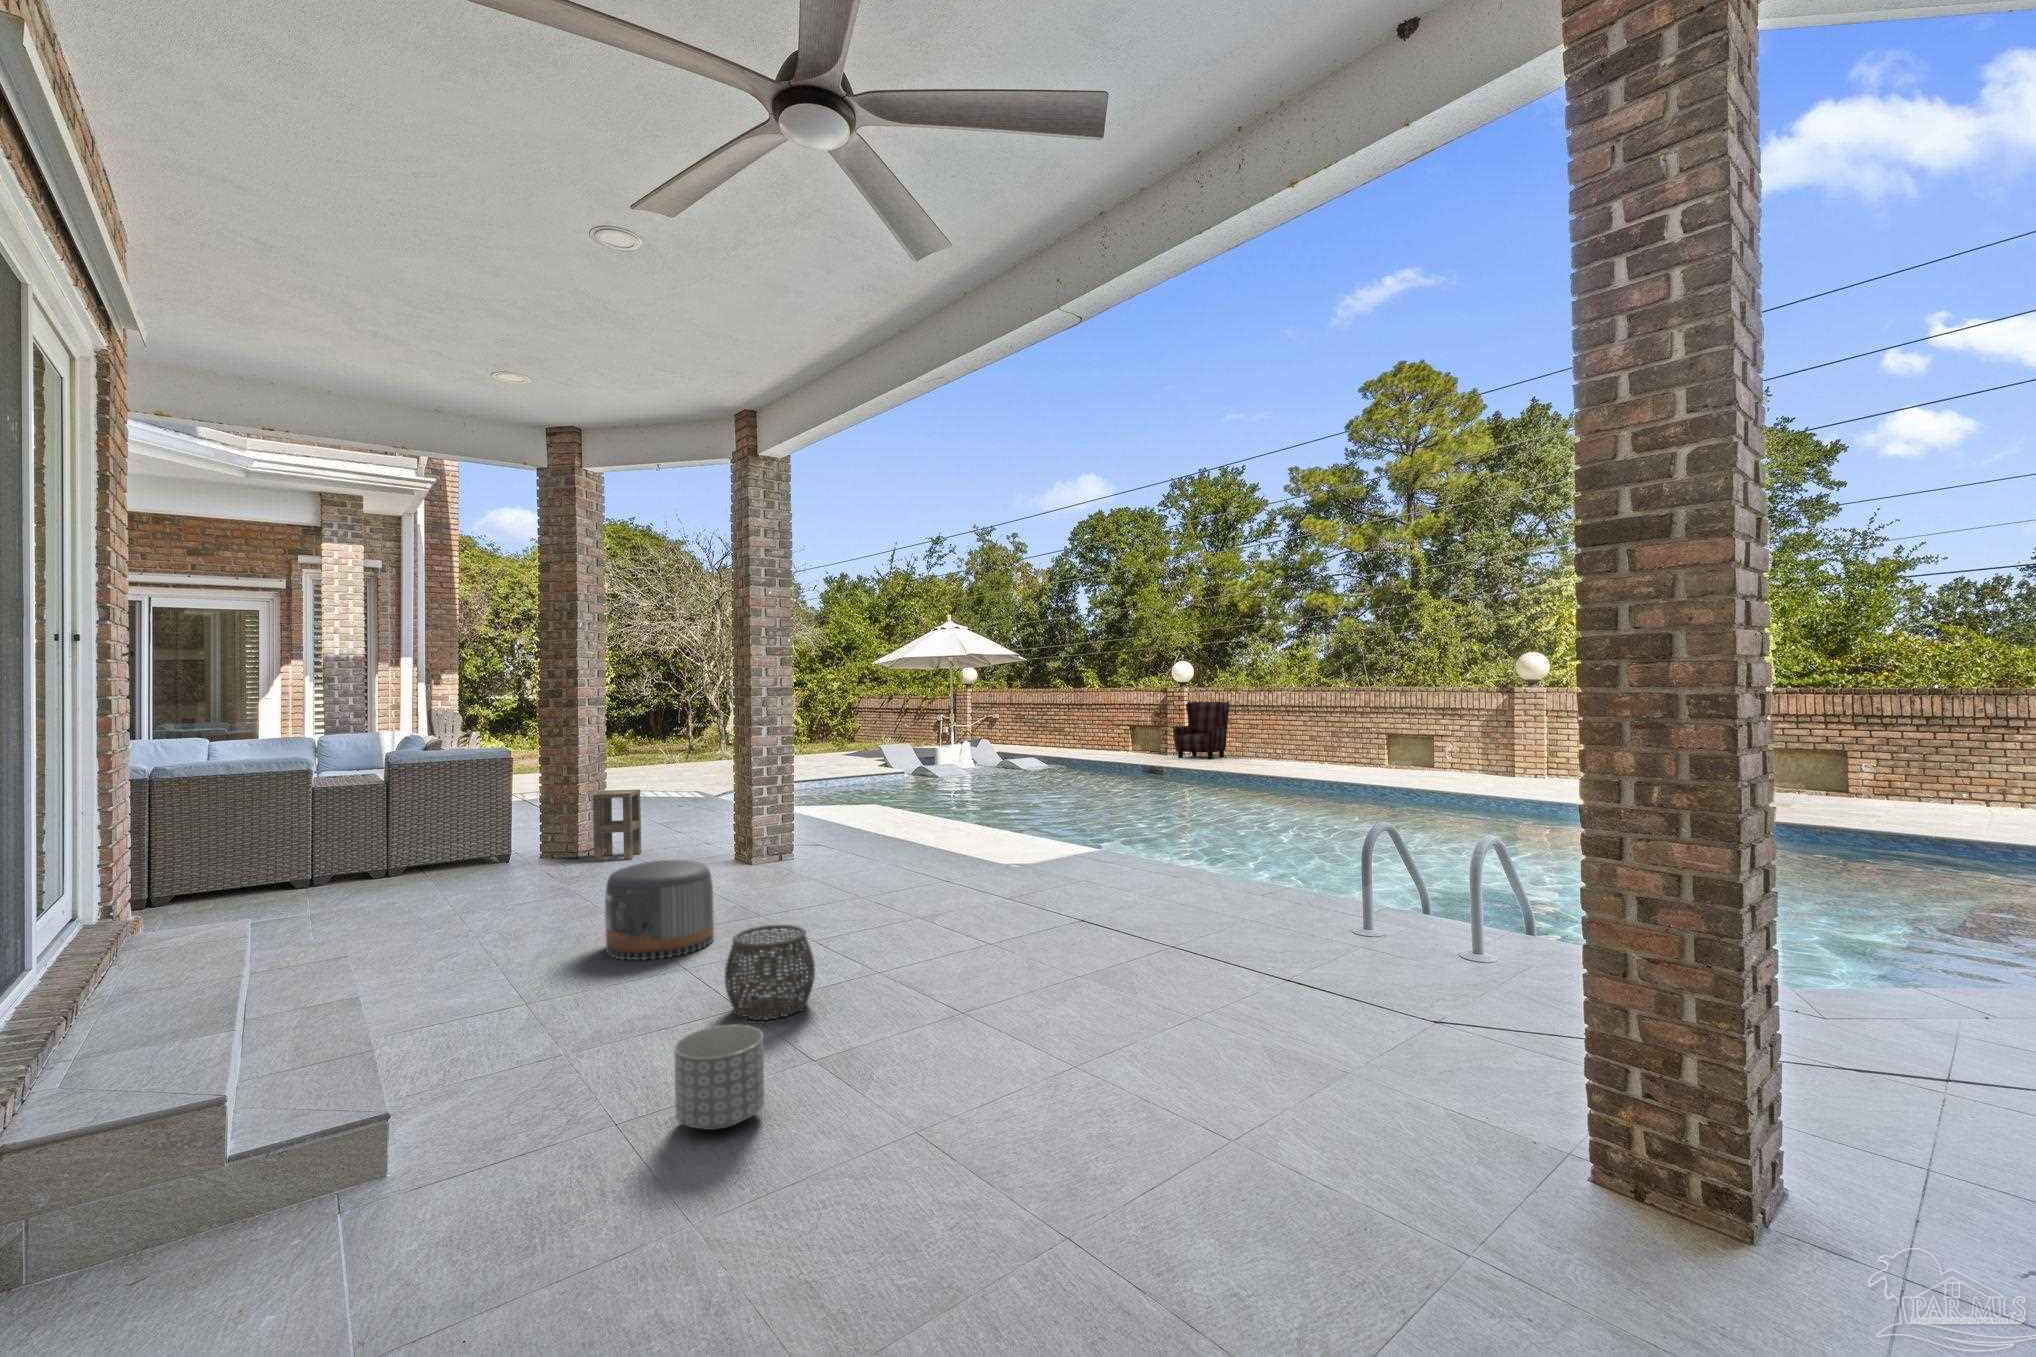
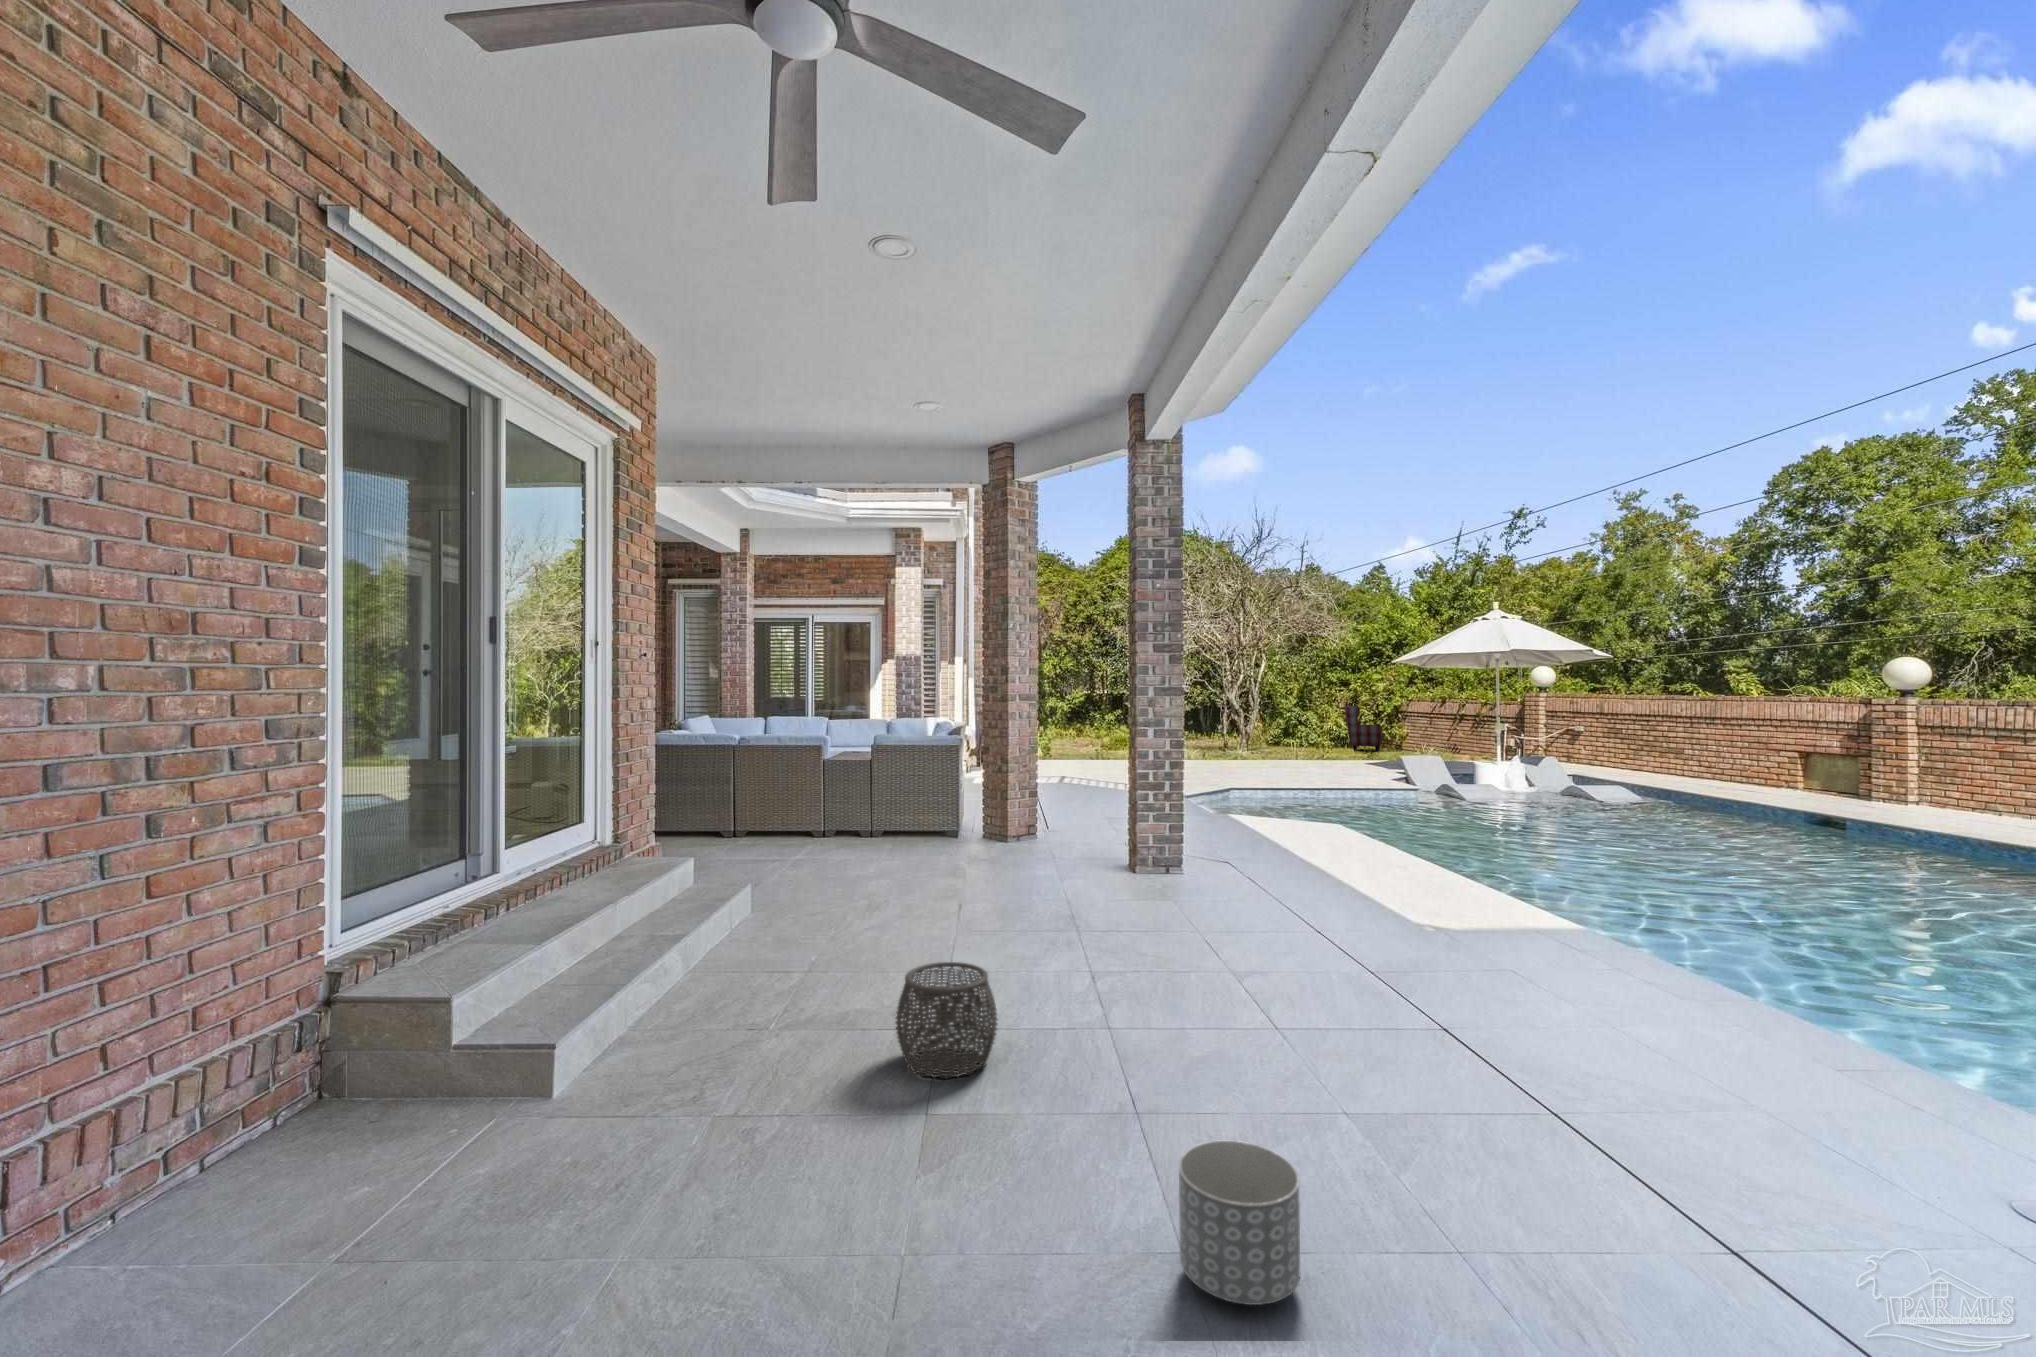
armchair: present [1173,702,1229,759] -> present [1345,706,1383,752]
side table: present [593,789,641,861] -> none [1015,784,1061,854]
pouf: present [605,860,714,960] -> none [901,864,1006,970]
planter: present [674,1024,764,1130] -> present [1179,1140,1300,1305]

